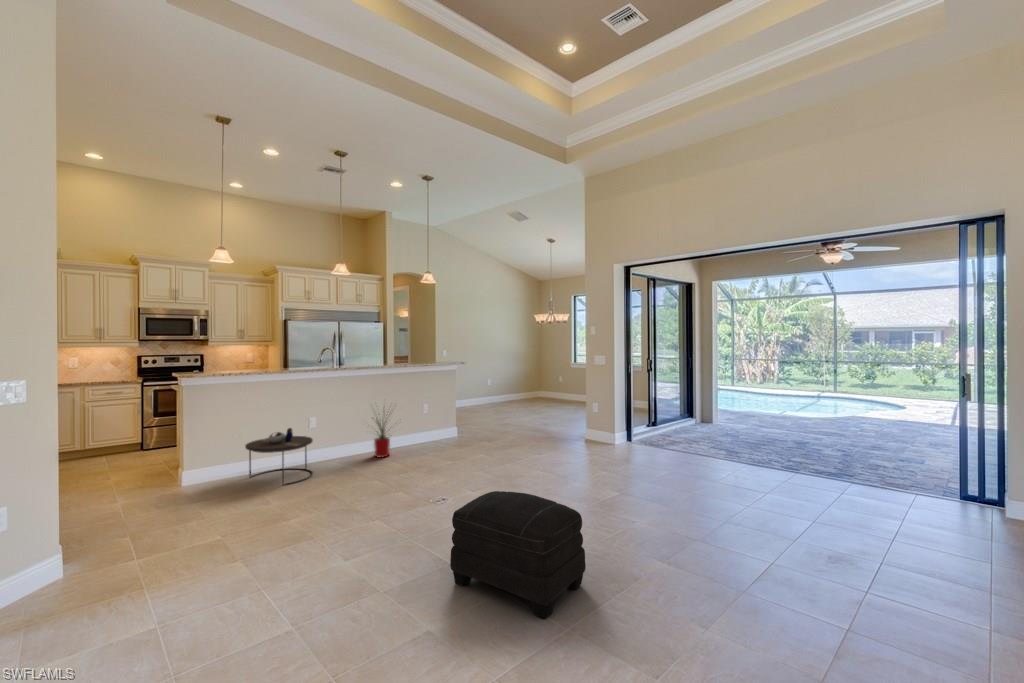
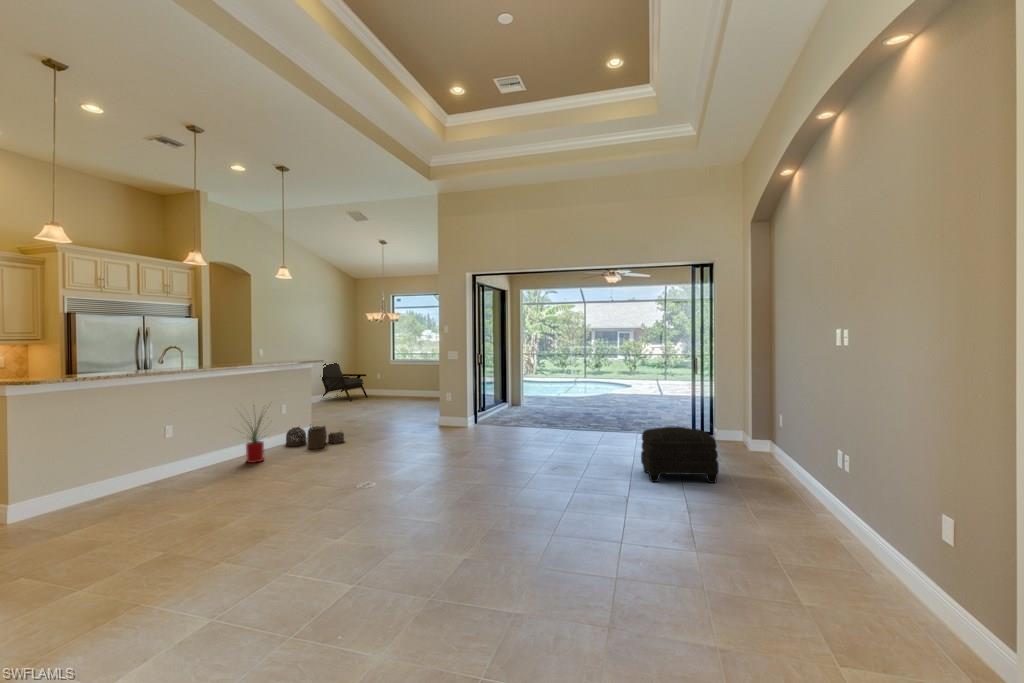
armchair: none [512,363,559,402] -> present [320,363,368,401]
woven basket: none [426,425,477,450] -> present [286,426,344,449]
side table: present [245,428,313,485] -> none [118,437,202,500]
ottoman: present [450,491,586,619] -> present [641,427,719,483]

